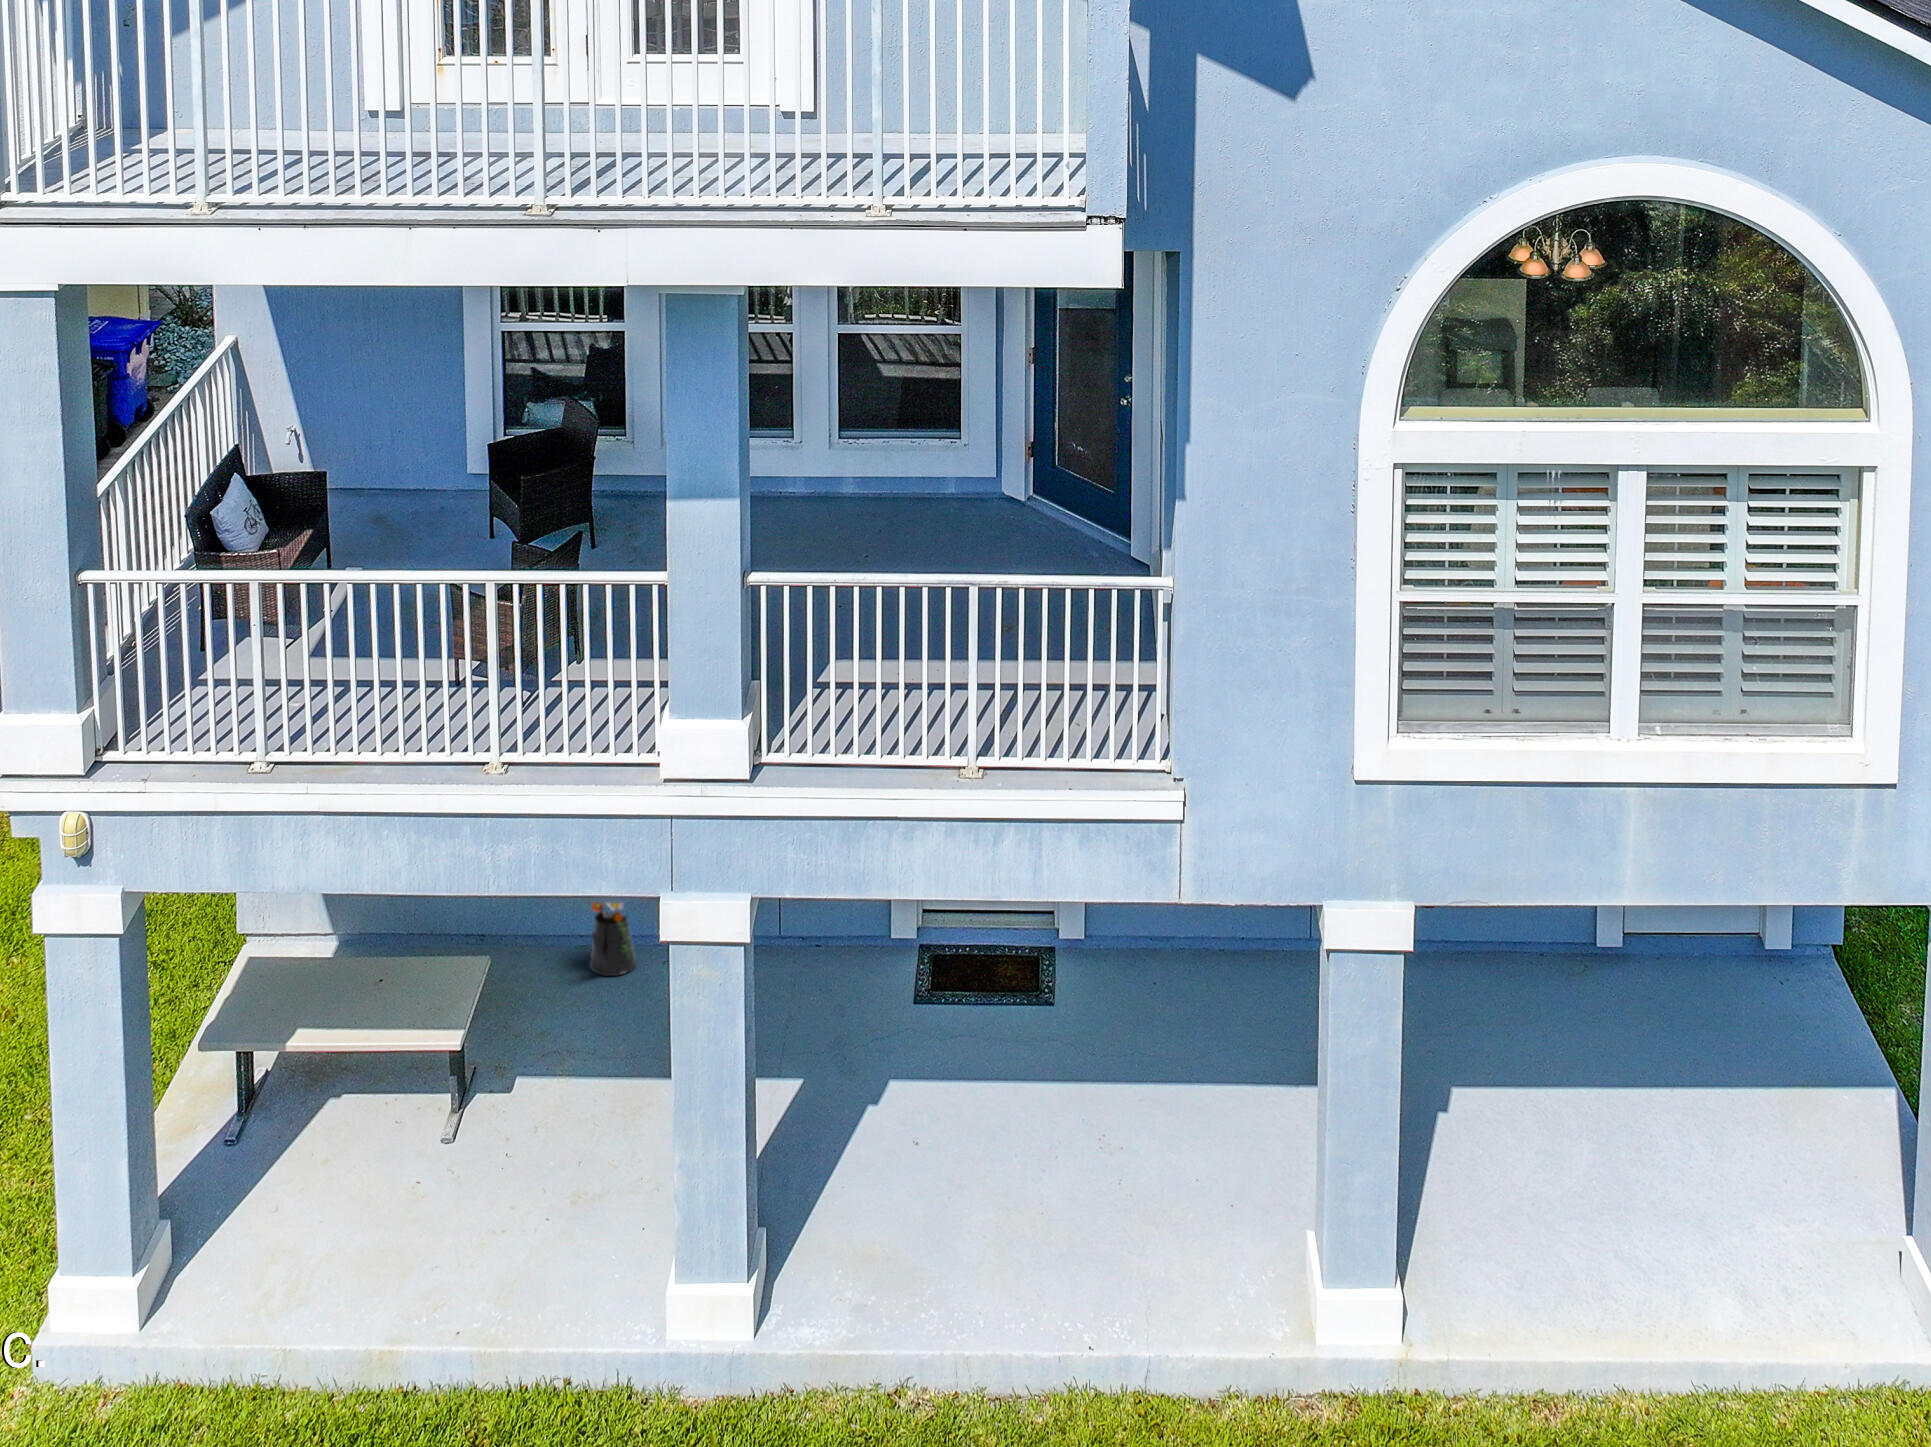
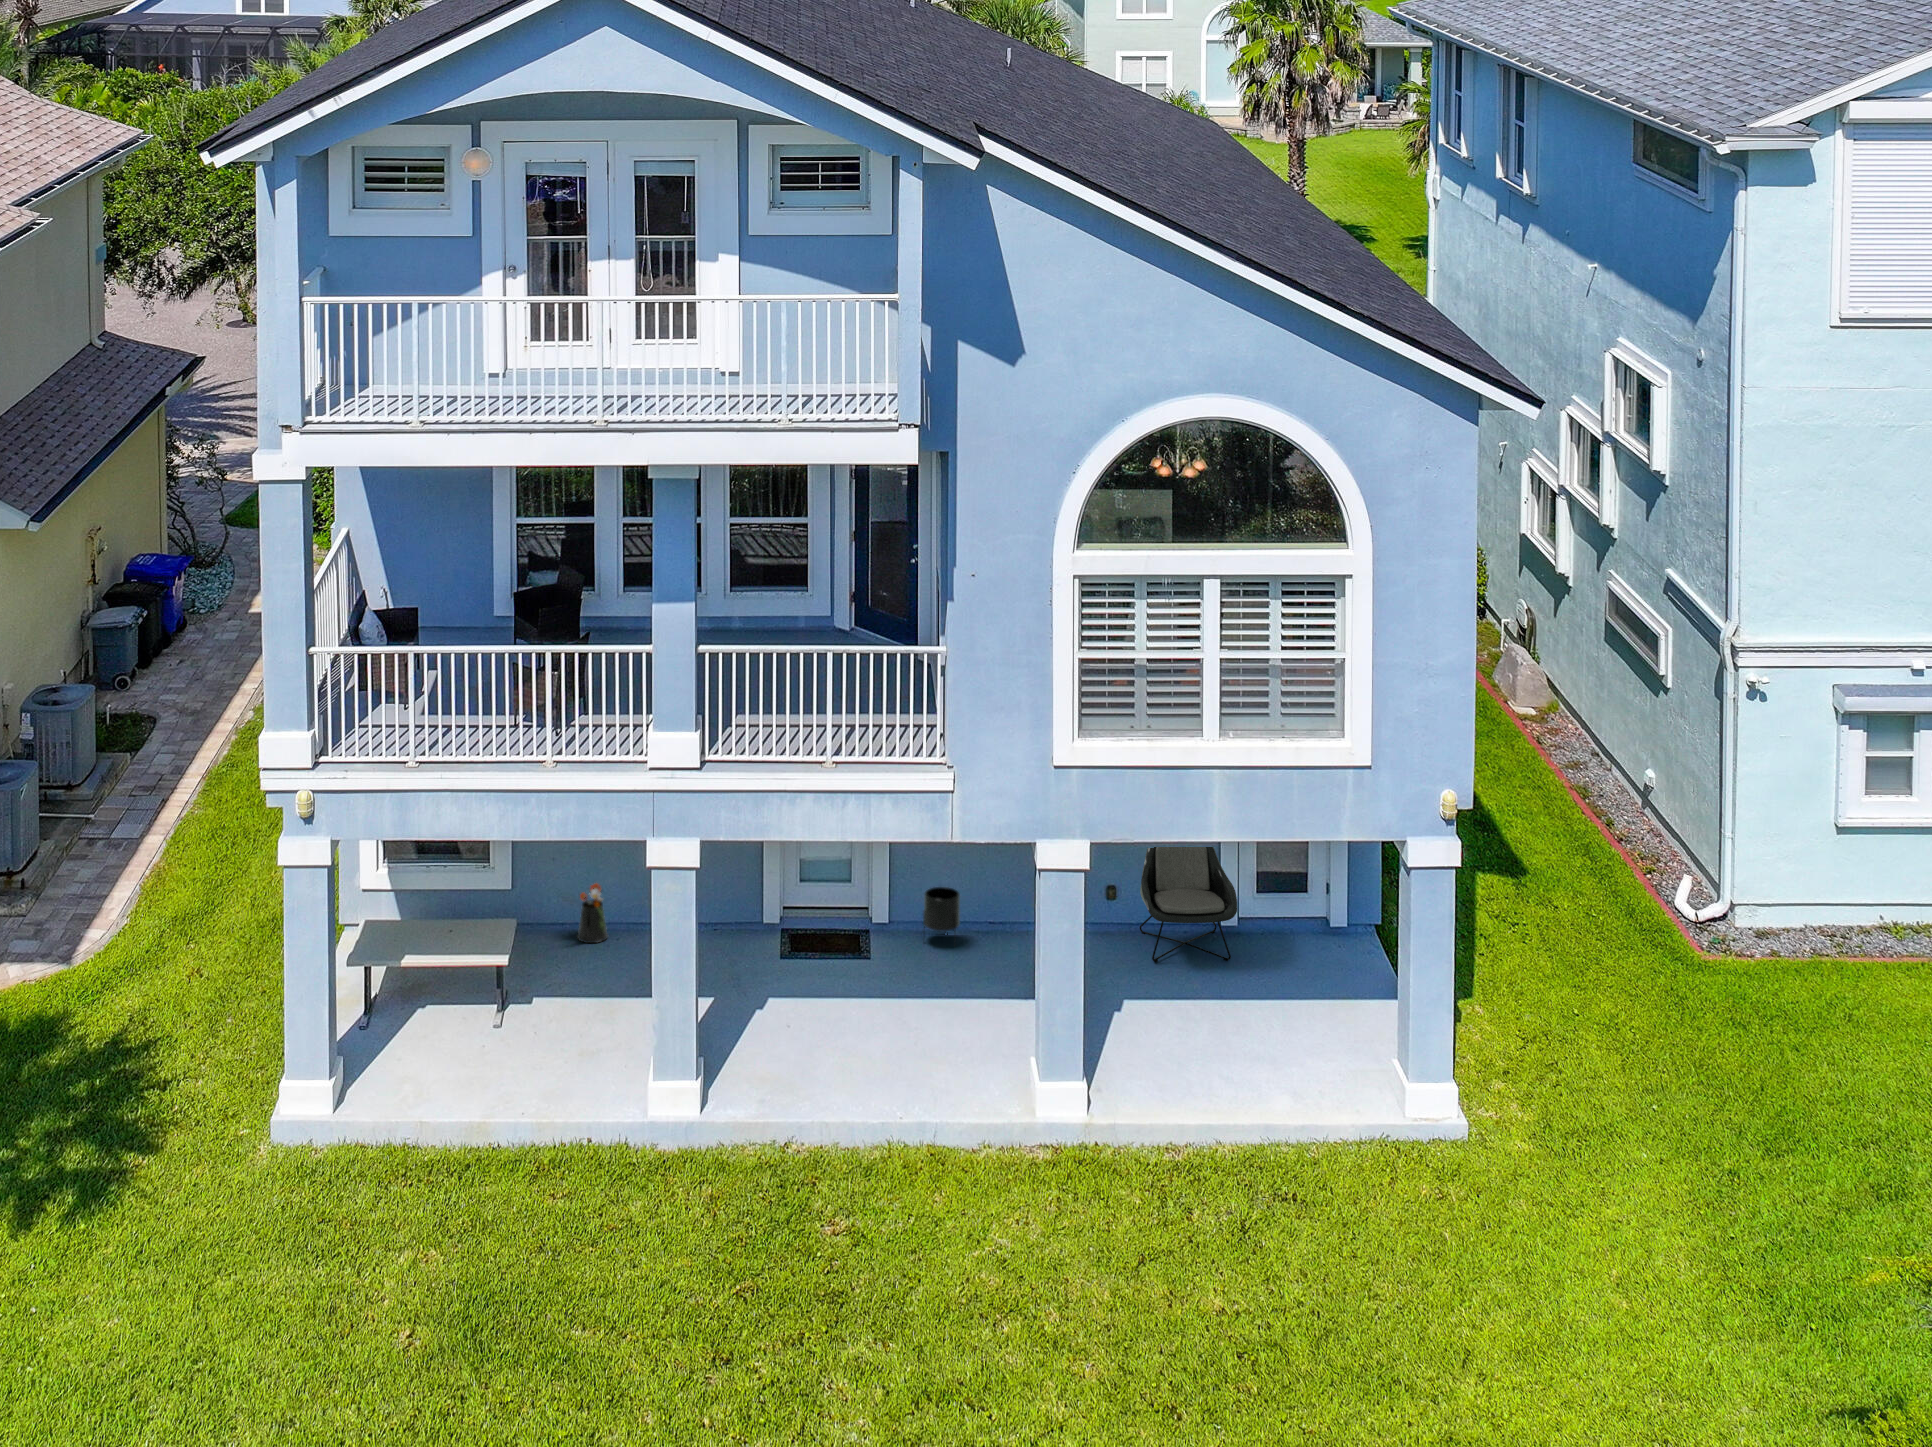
lounge chair: none [1453,812,1612,1012] -> present [1140,847,1237,962]
planter: none [1121,889,1178,983] -> present [923,887,960,932]

